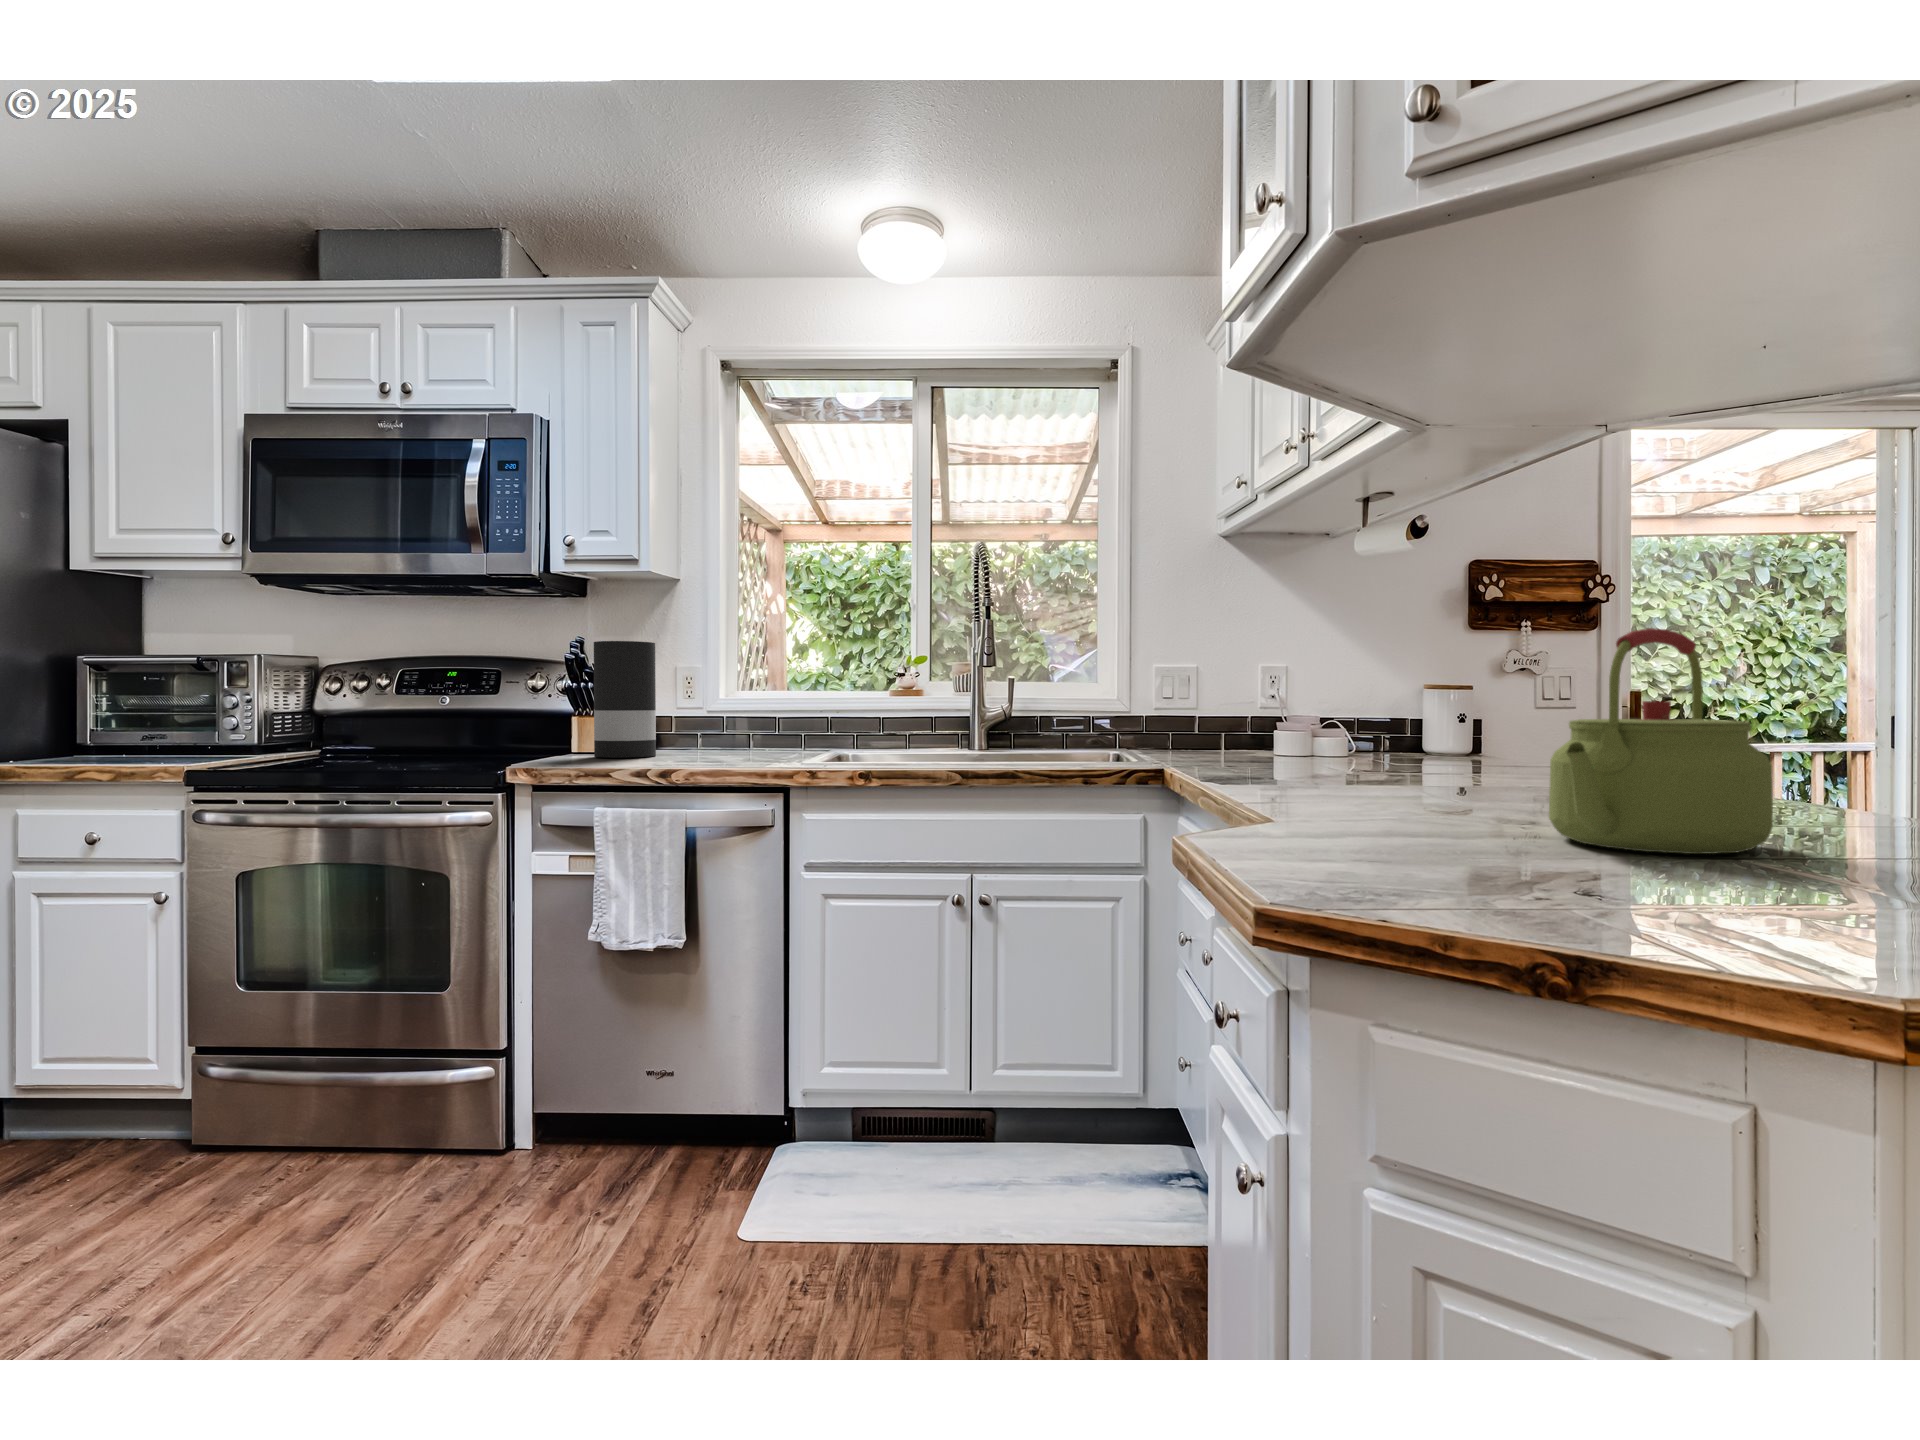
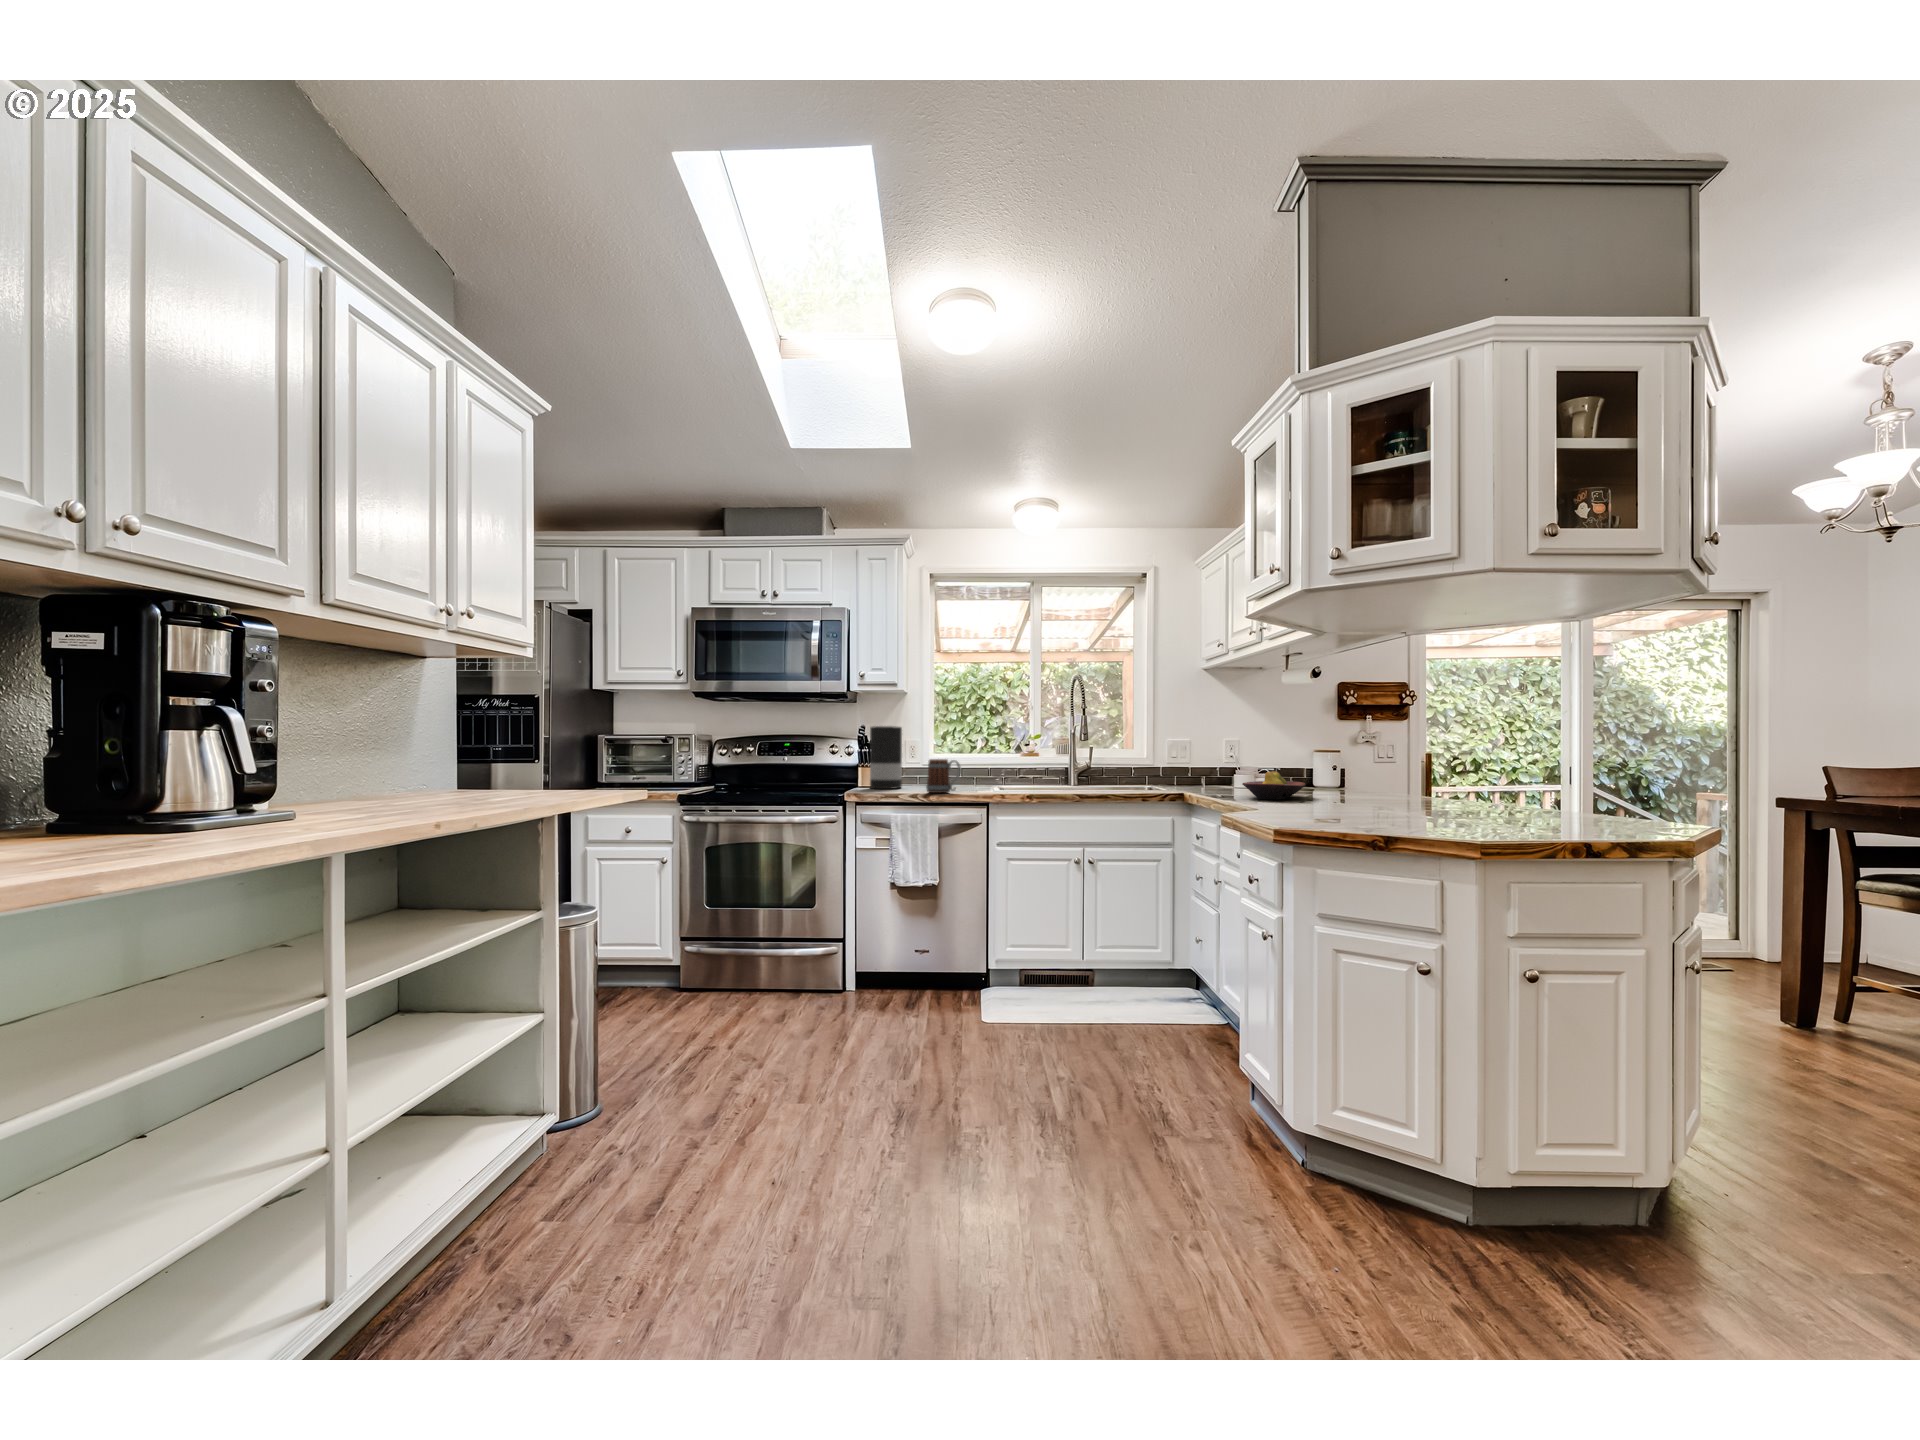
kettle: present [1549,628,1773,854] -> none [1361,735,1440,819]
mug: none [664,701,729,768] -> present [926,759,961,793]
fruit bowl: none [1273,724,1406,784] -> present [1242,771,1306,799]

